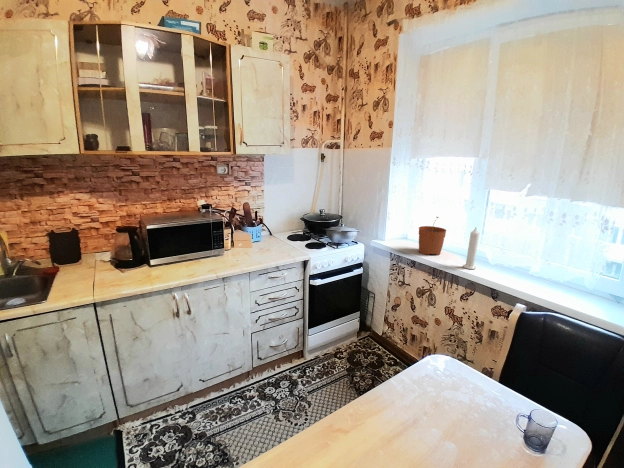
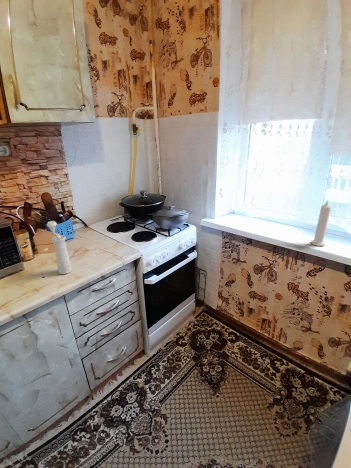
plant pot: present [419,217,446,255] -> none [255,189,285,232]
pepper mill: none [242,221,254,260] -> present [47,221,72,274]

